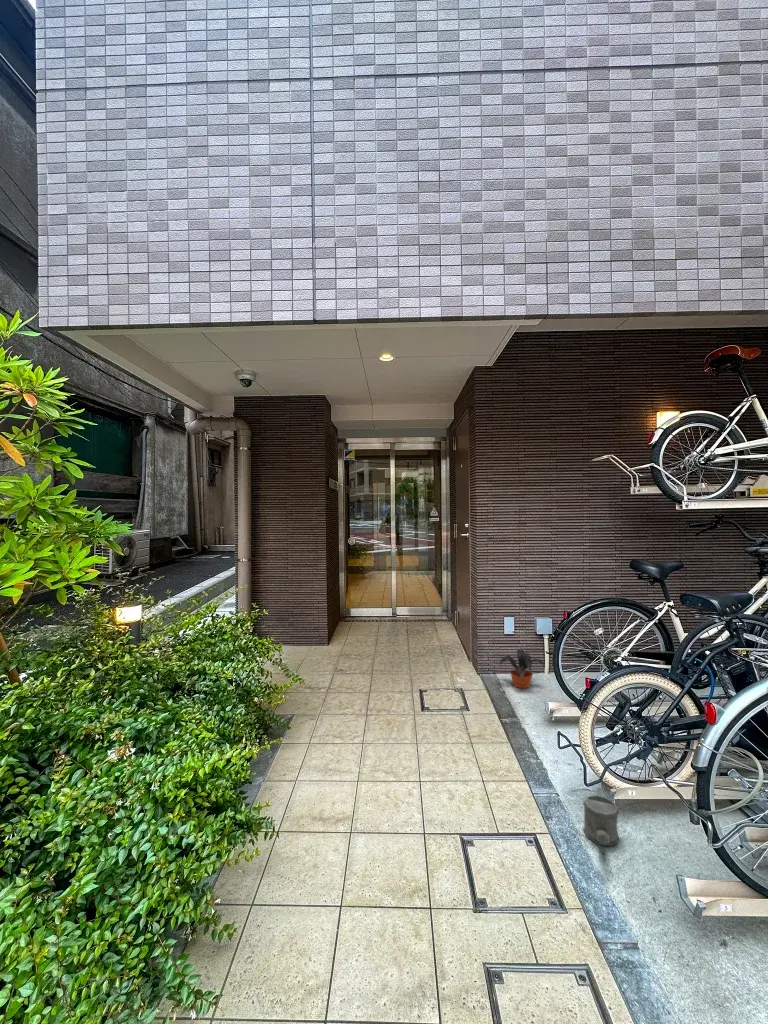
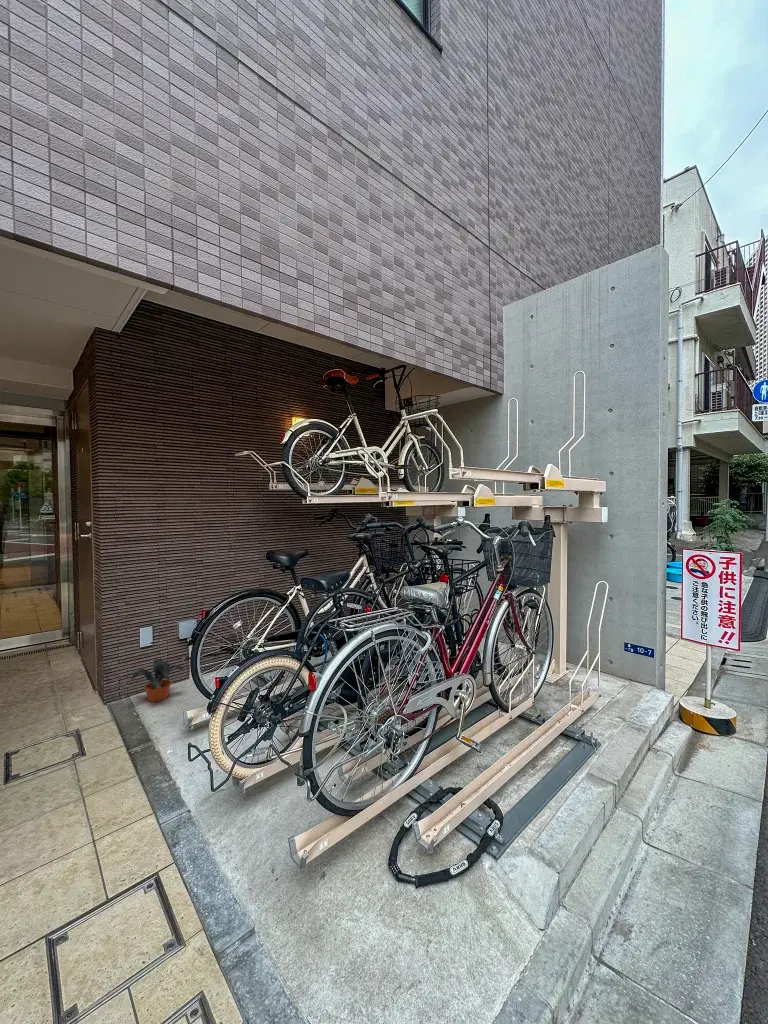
watering can: present [584,788,619,846] -> none [212,786,248,851]

